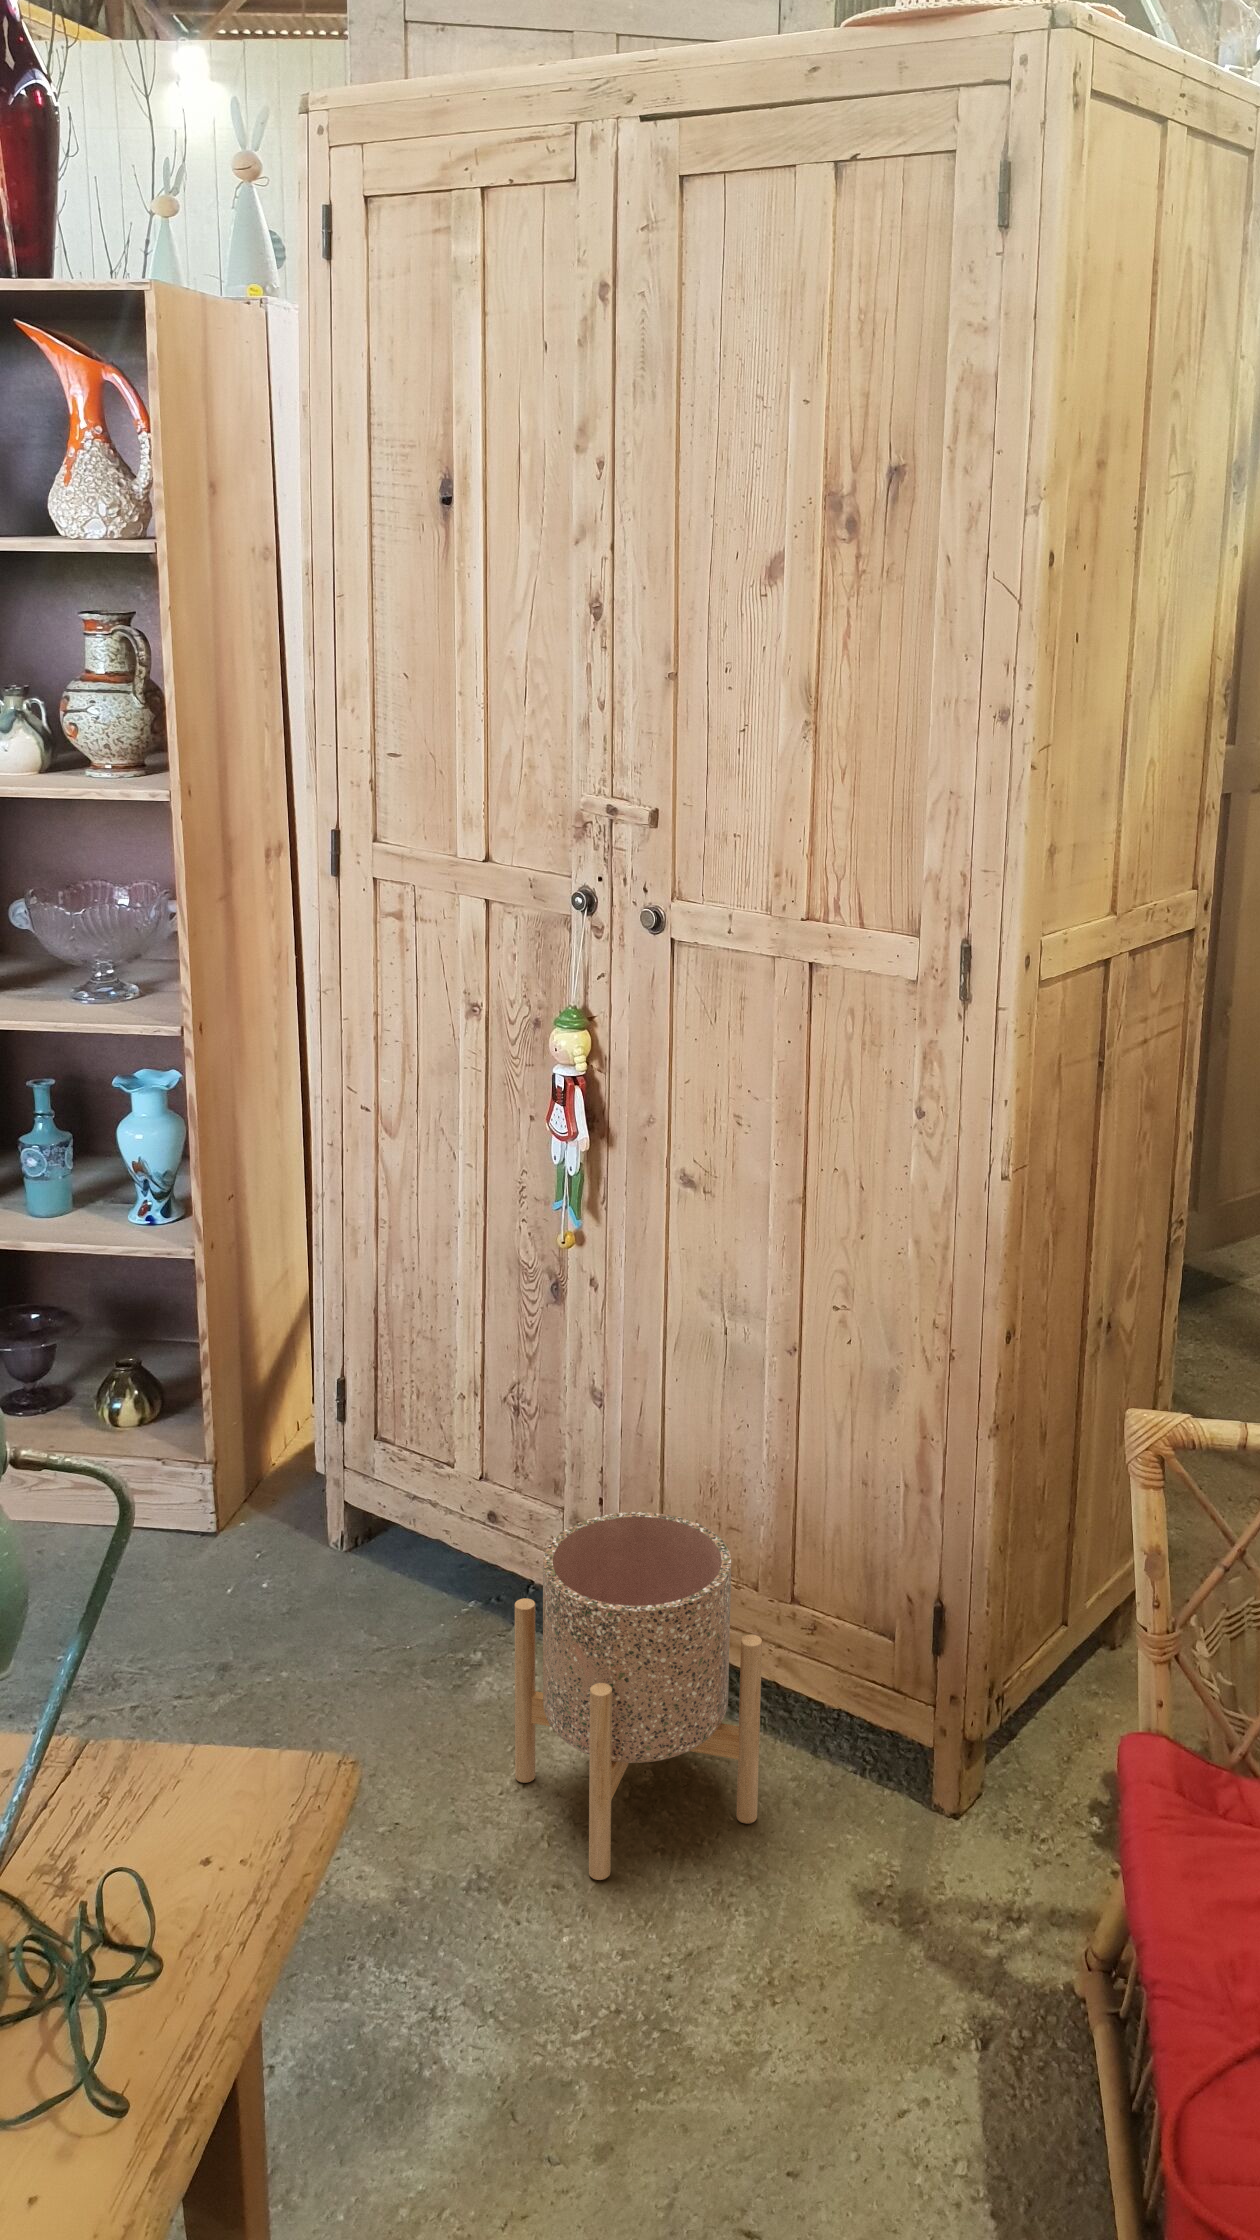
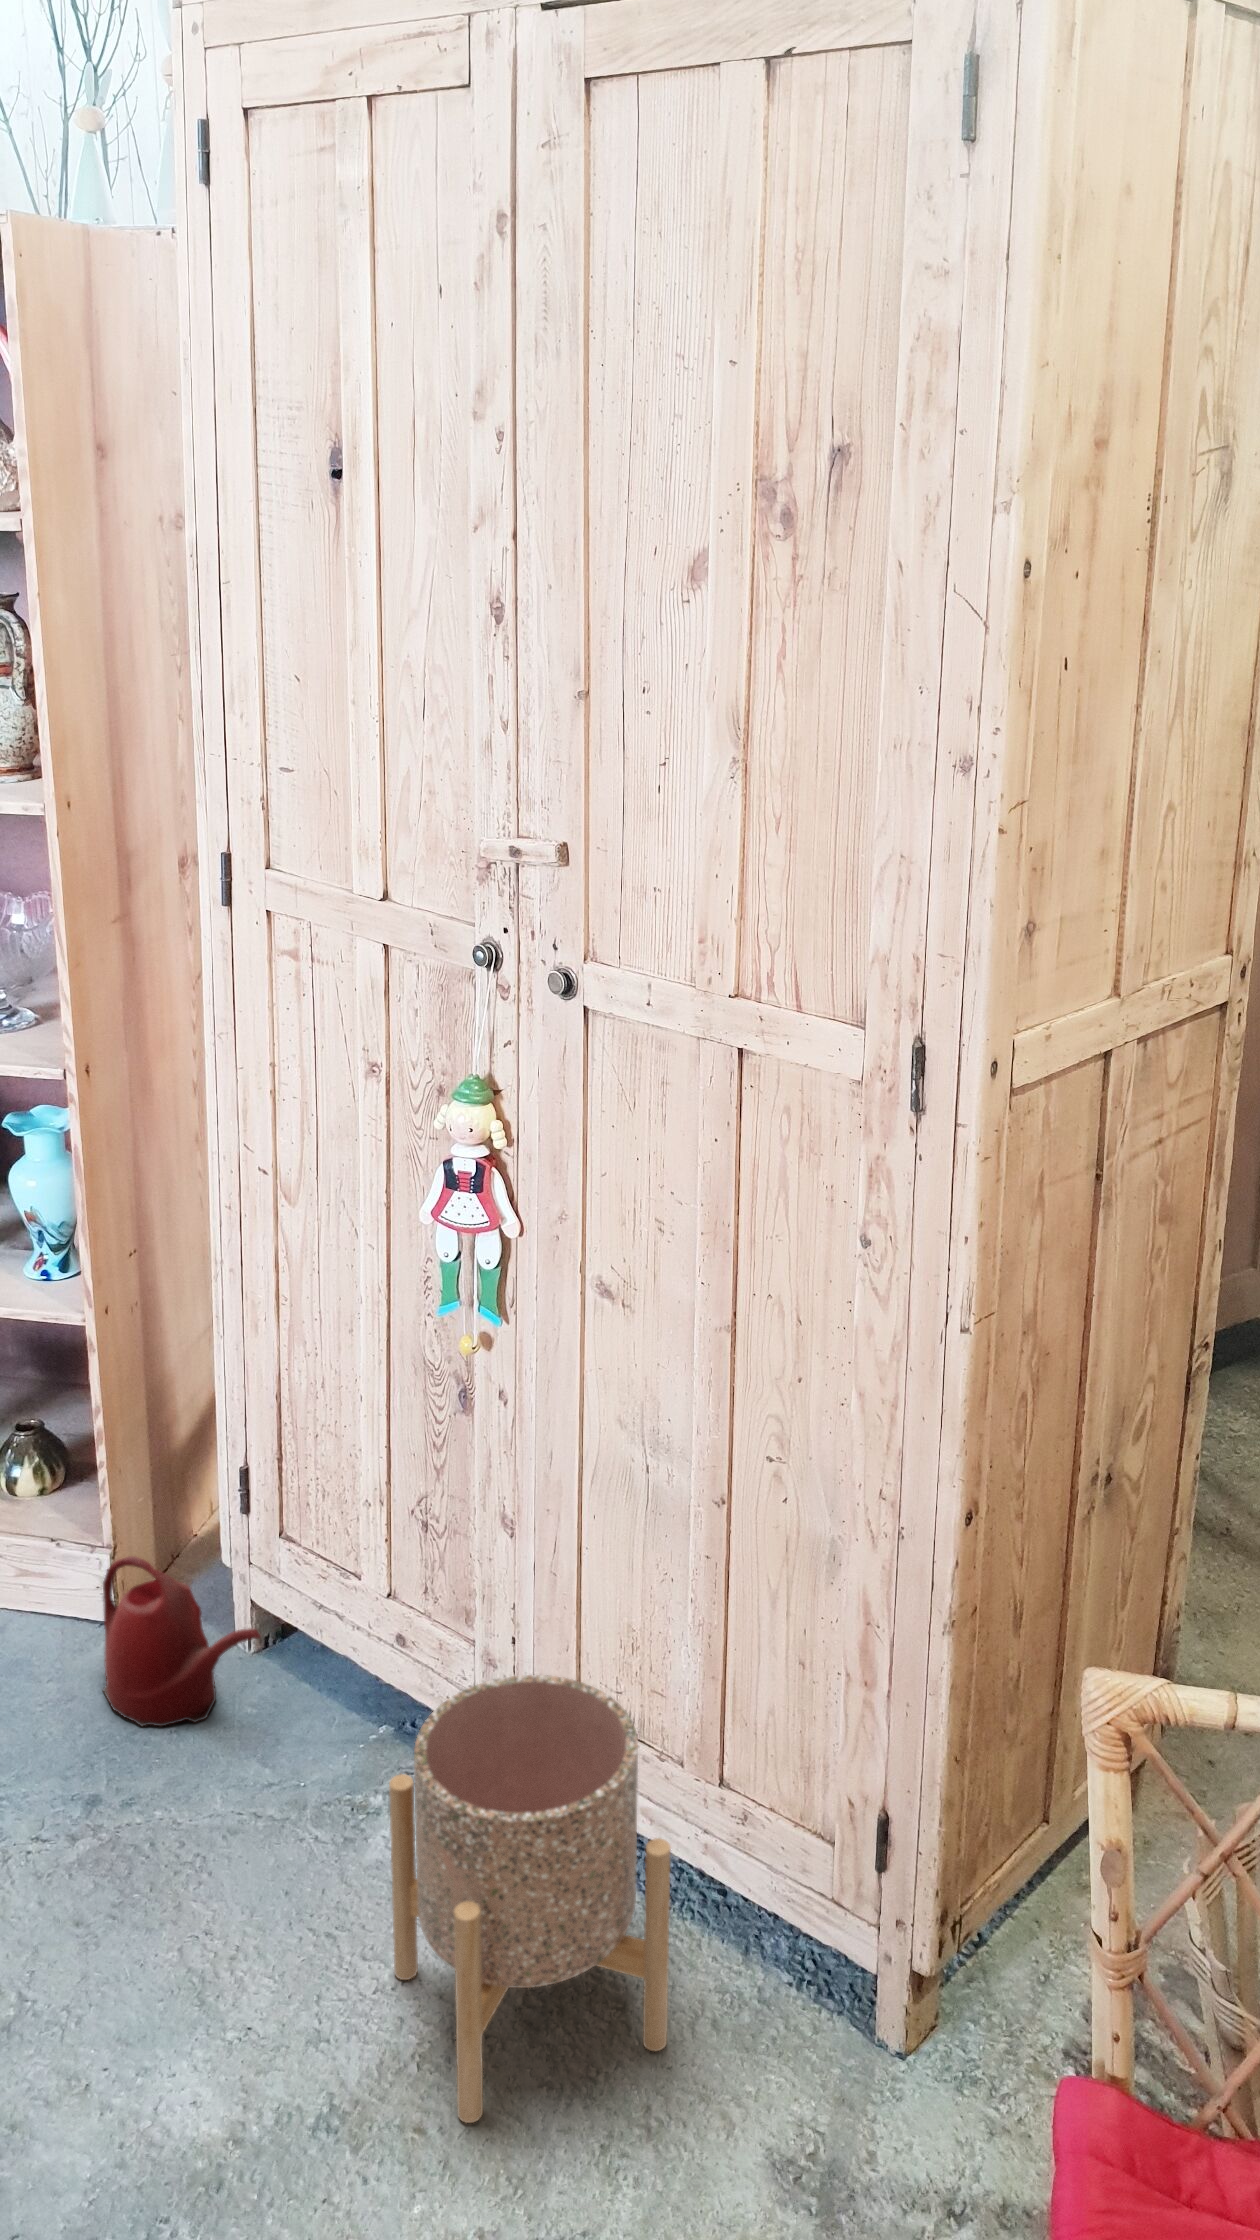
watering can: none [214,1458,368,1608] -> present [103,1556,260,1726]

